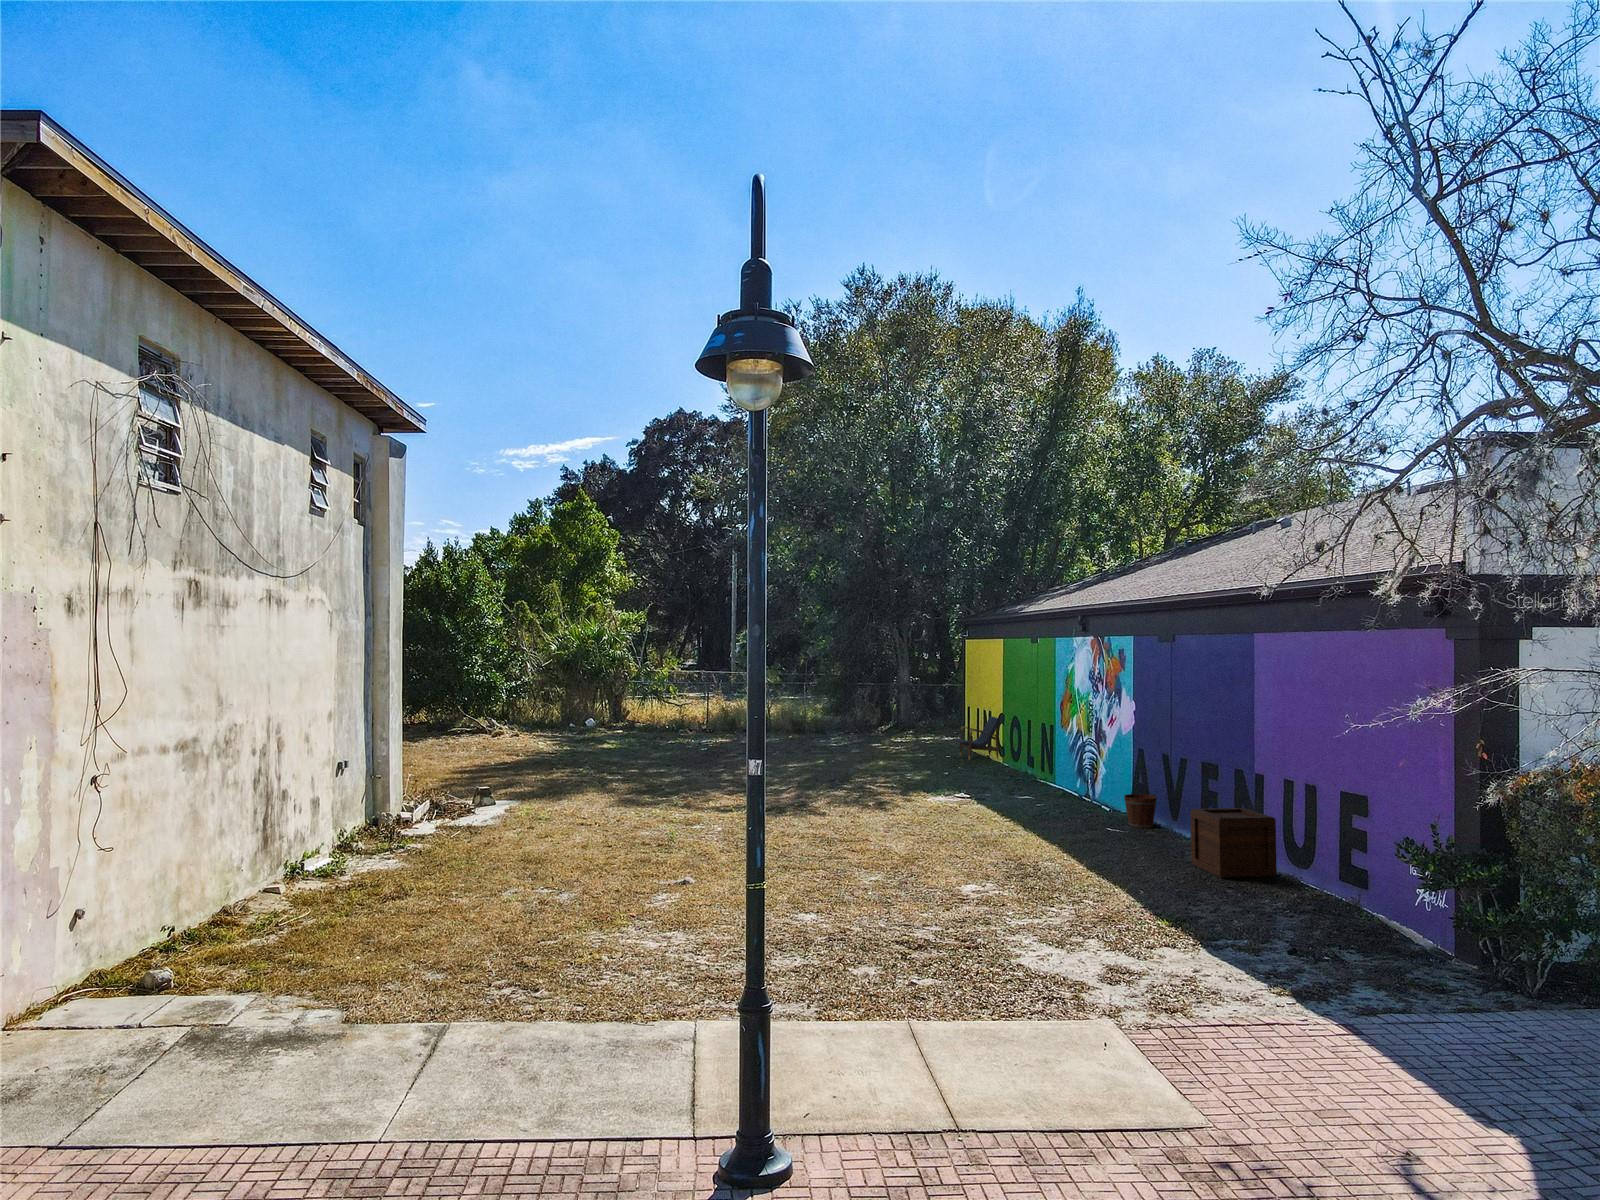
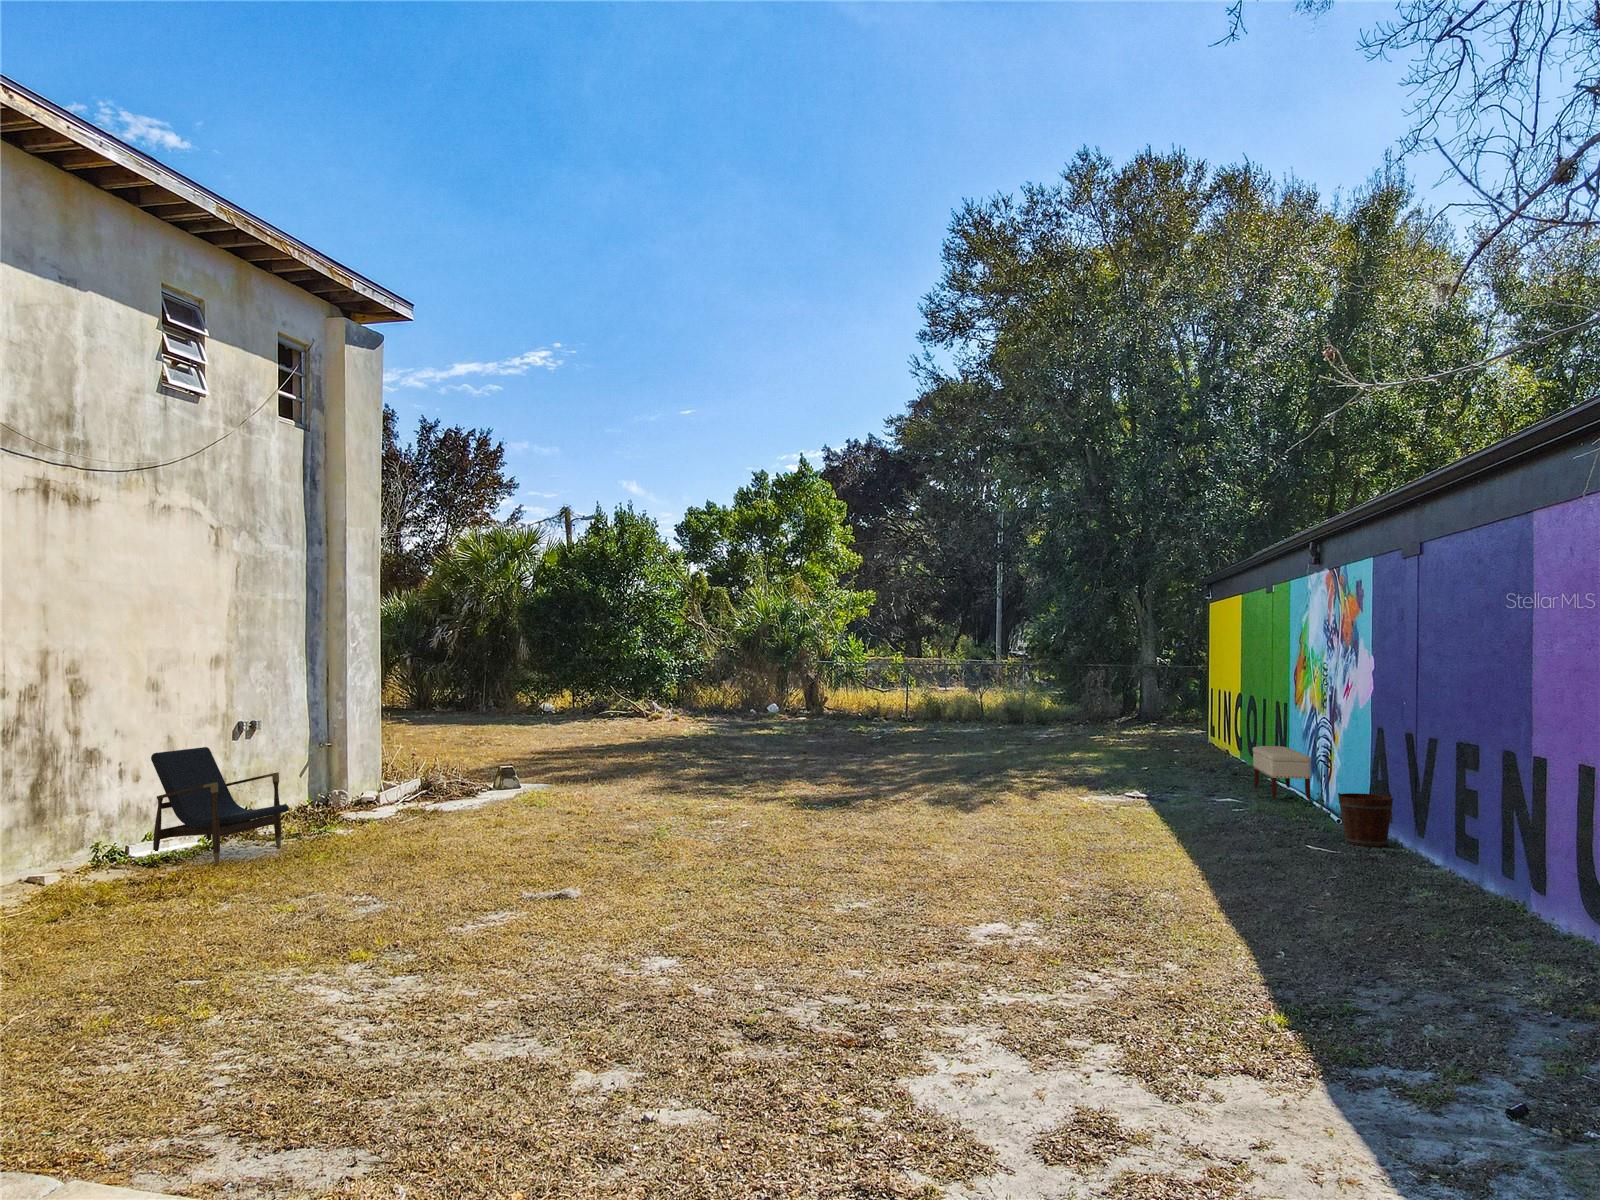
lounge chair: present [955,716,1001,760] -> present [151,747,289,865]
bench: none [1035,756,1081,794] -> present [1253,746,1311,800]
wooden crate: present [1191,808,1277,878] -> none [1399,806,1555,931]

